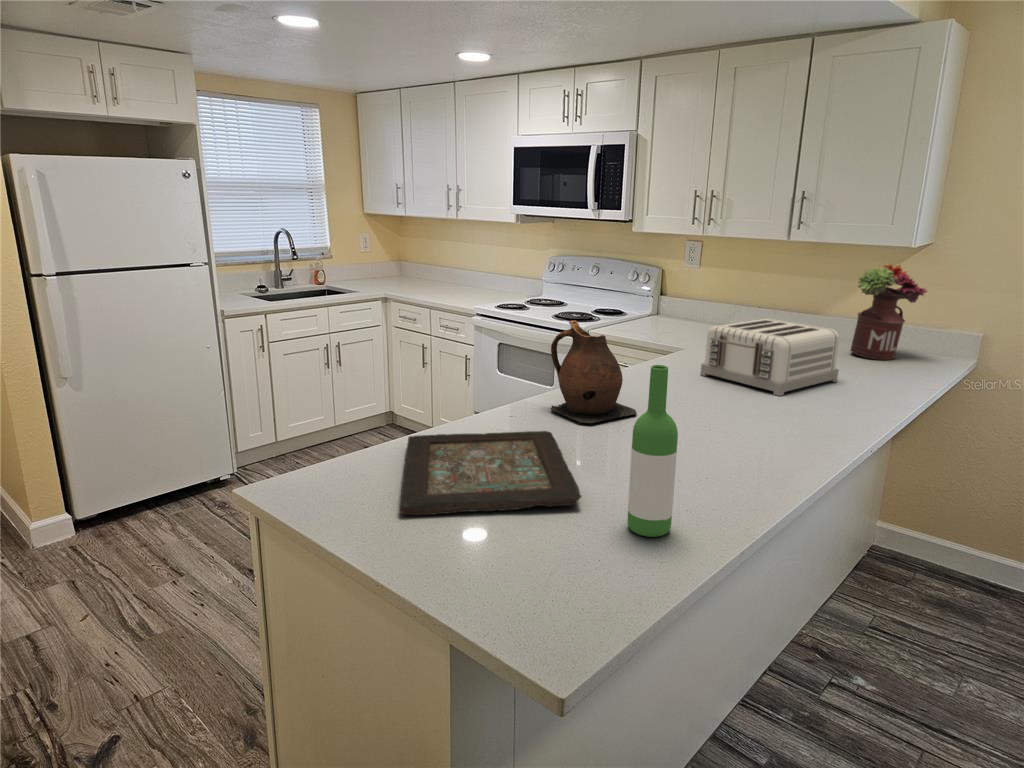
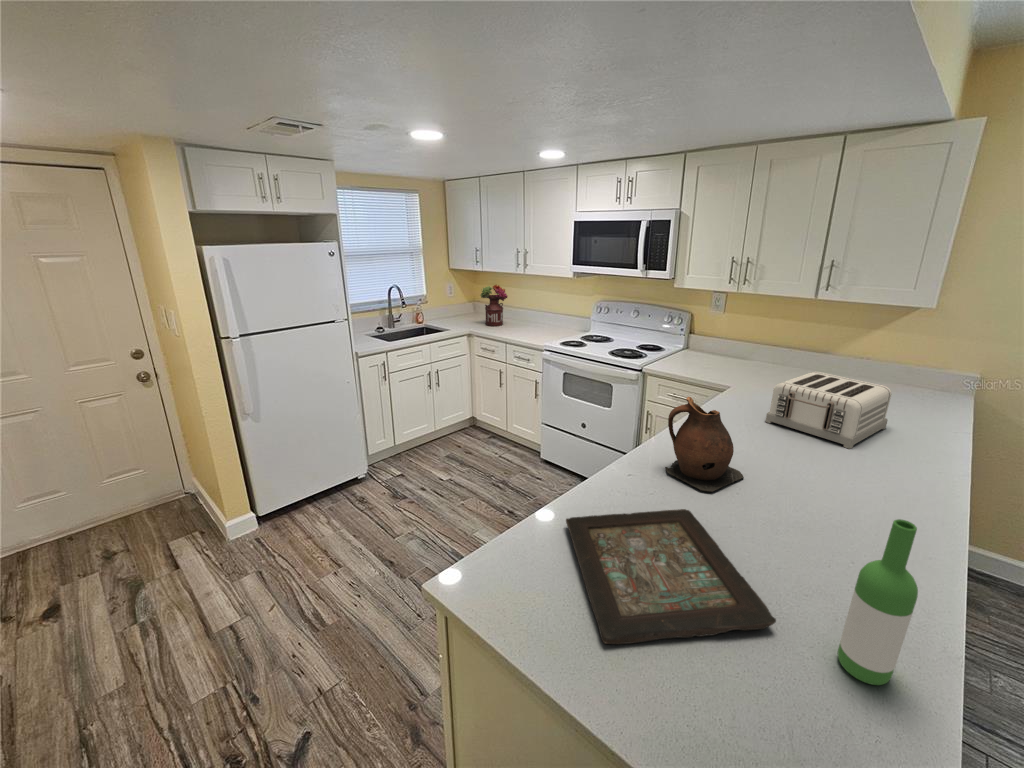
flower arrangement: present [850,263,927,360] -> present [480,284,508,326]

